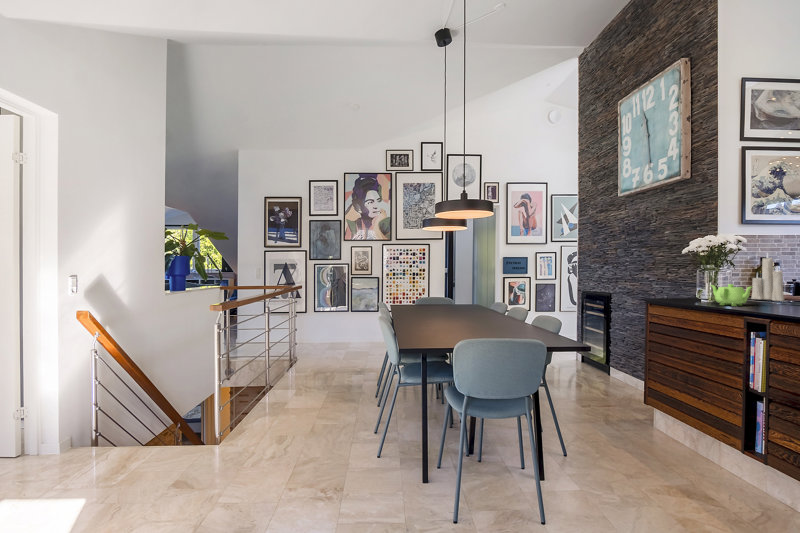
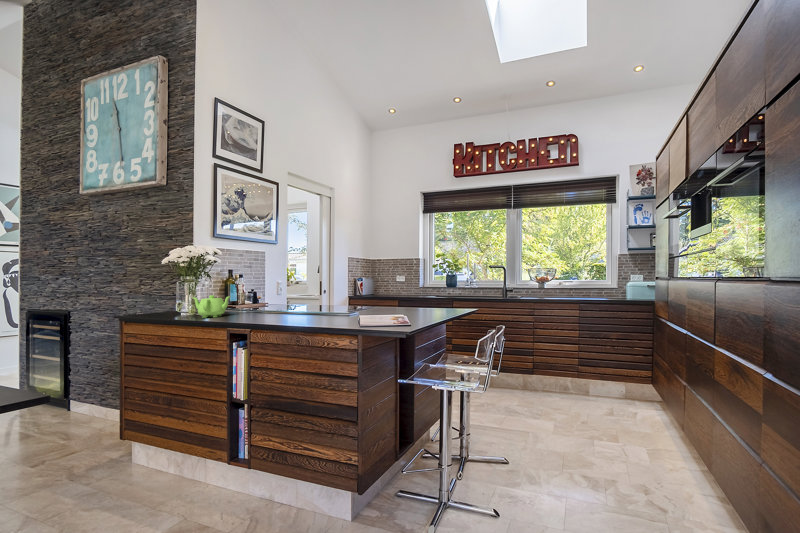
candle: present [751,255,784,301] -> none [224,263,249,309]

